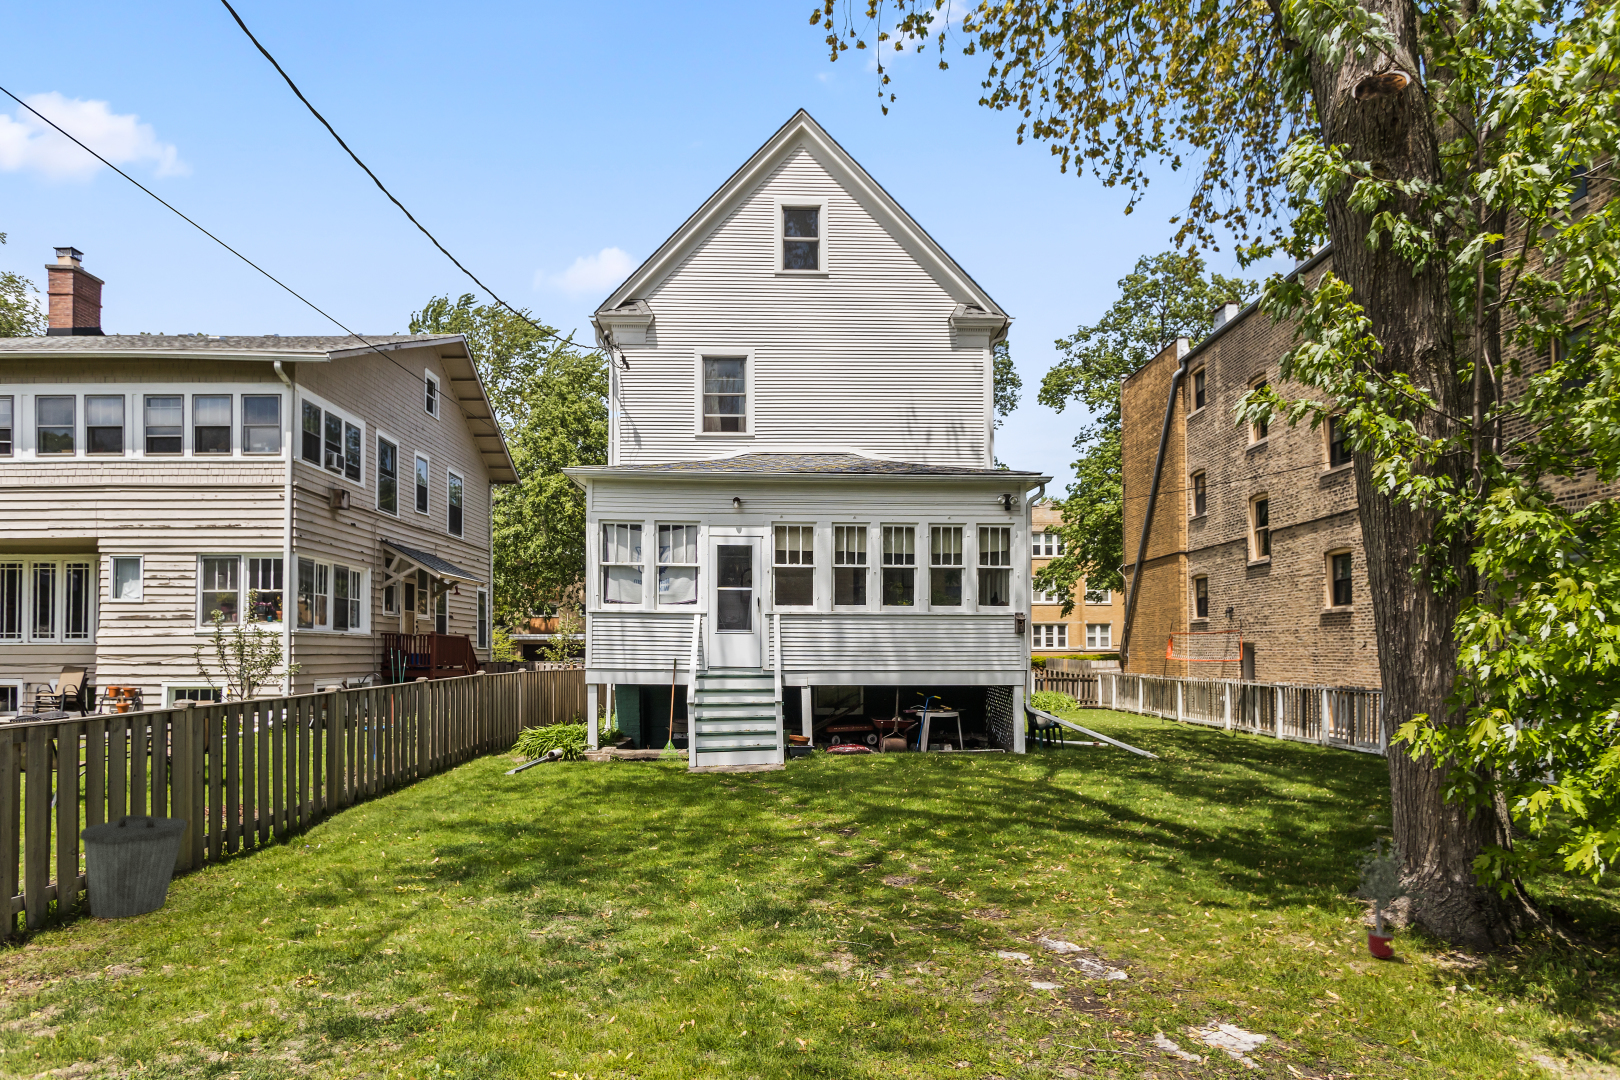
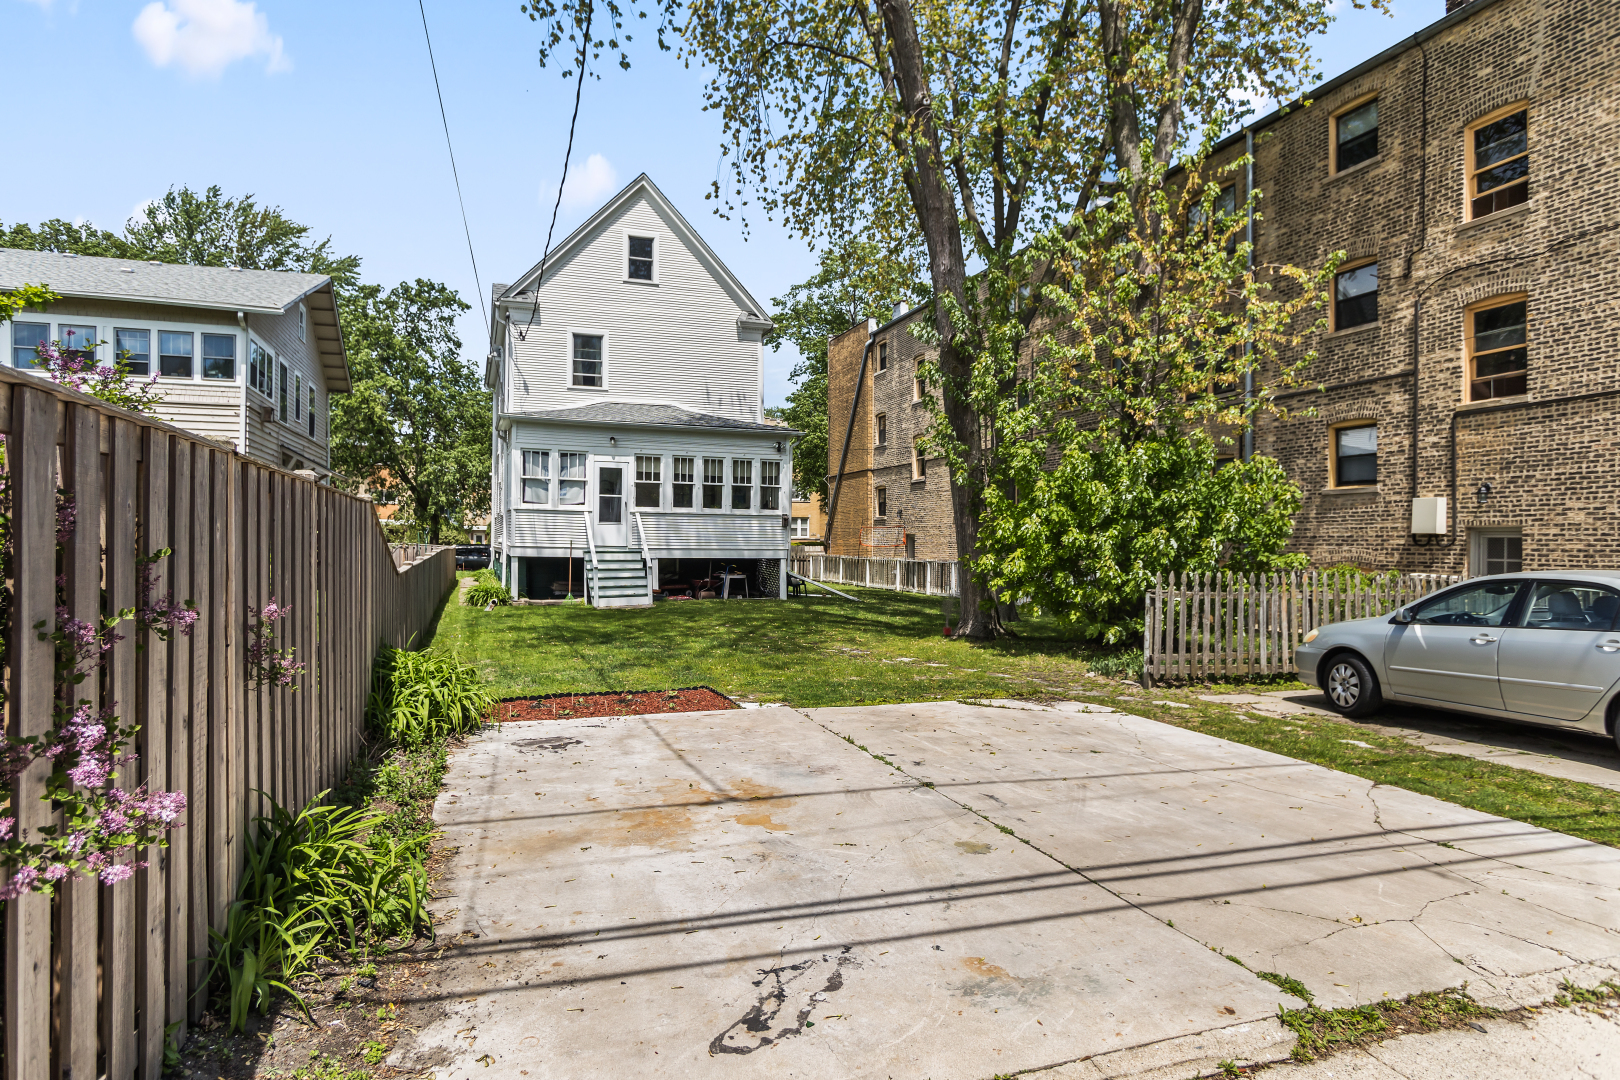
trash can: present [80,815,187,918] -> none [422,601,465,644]

